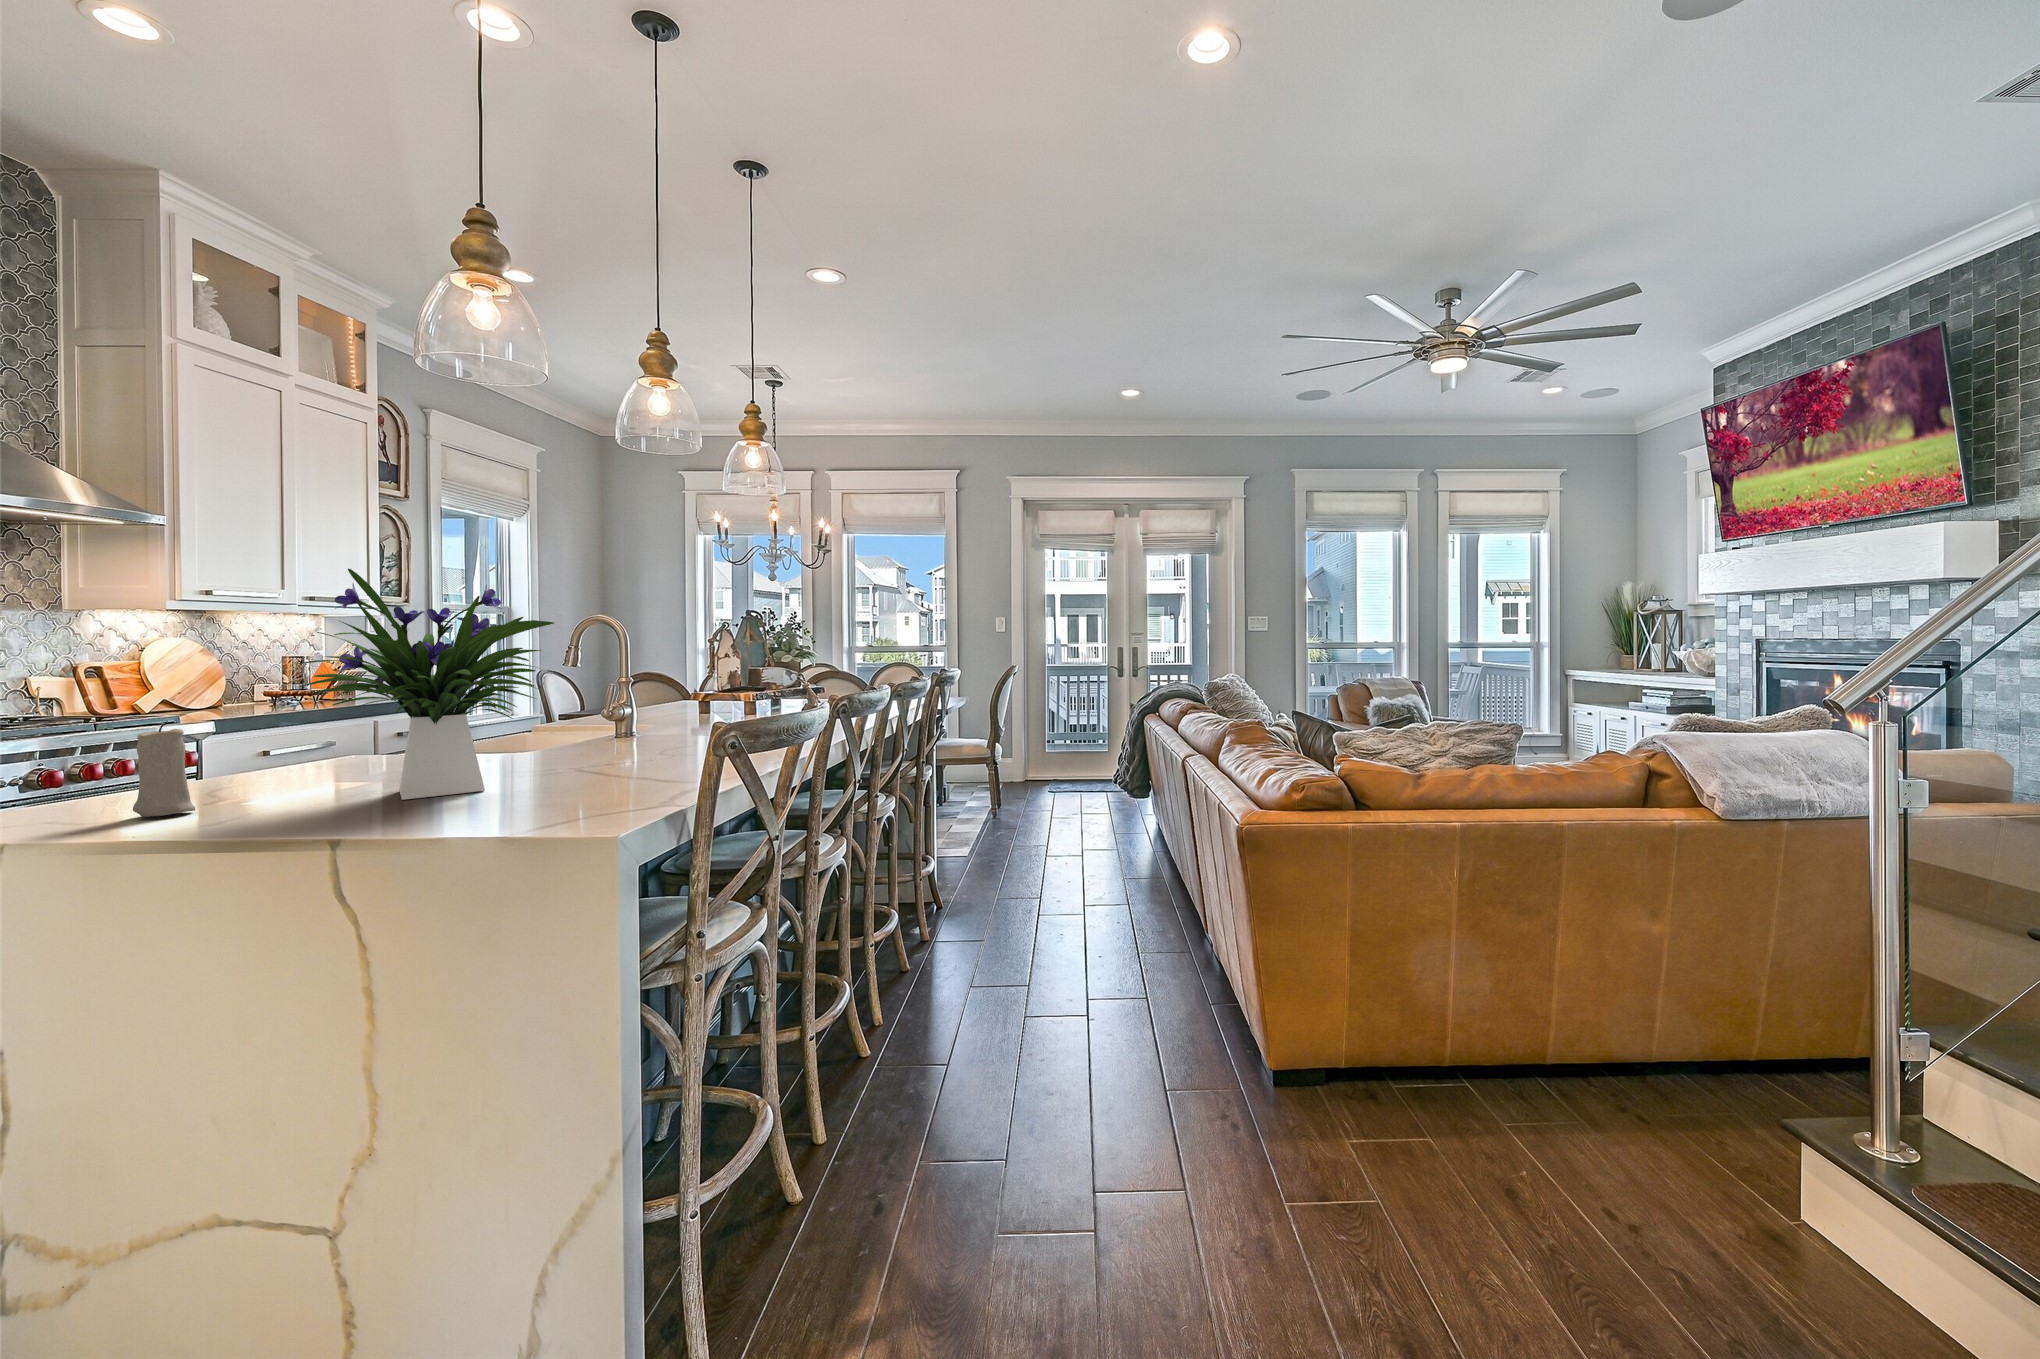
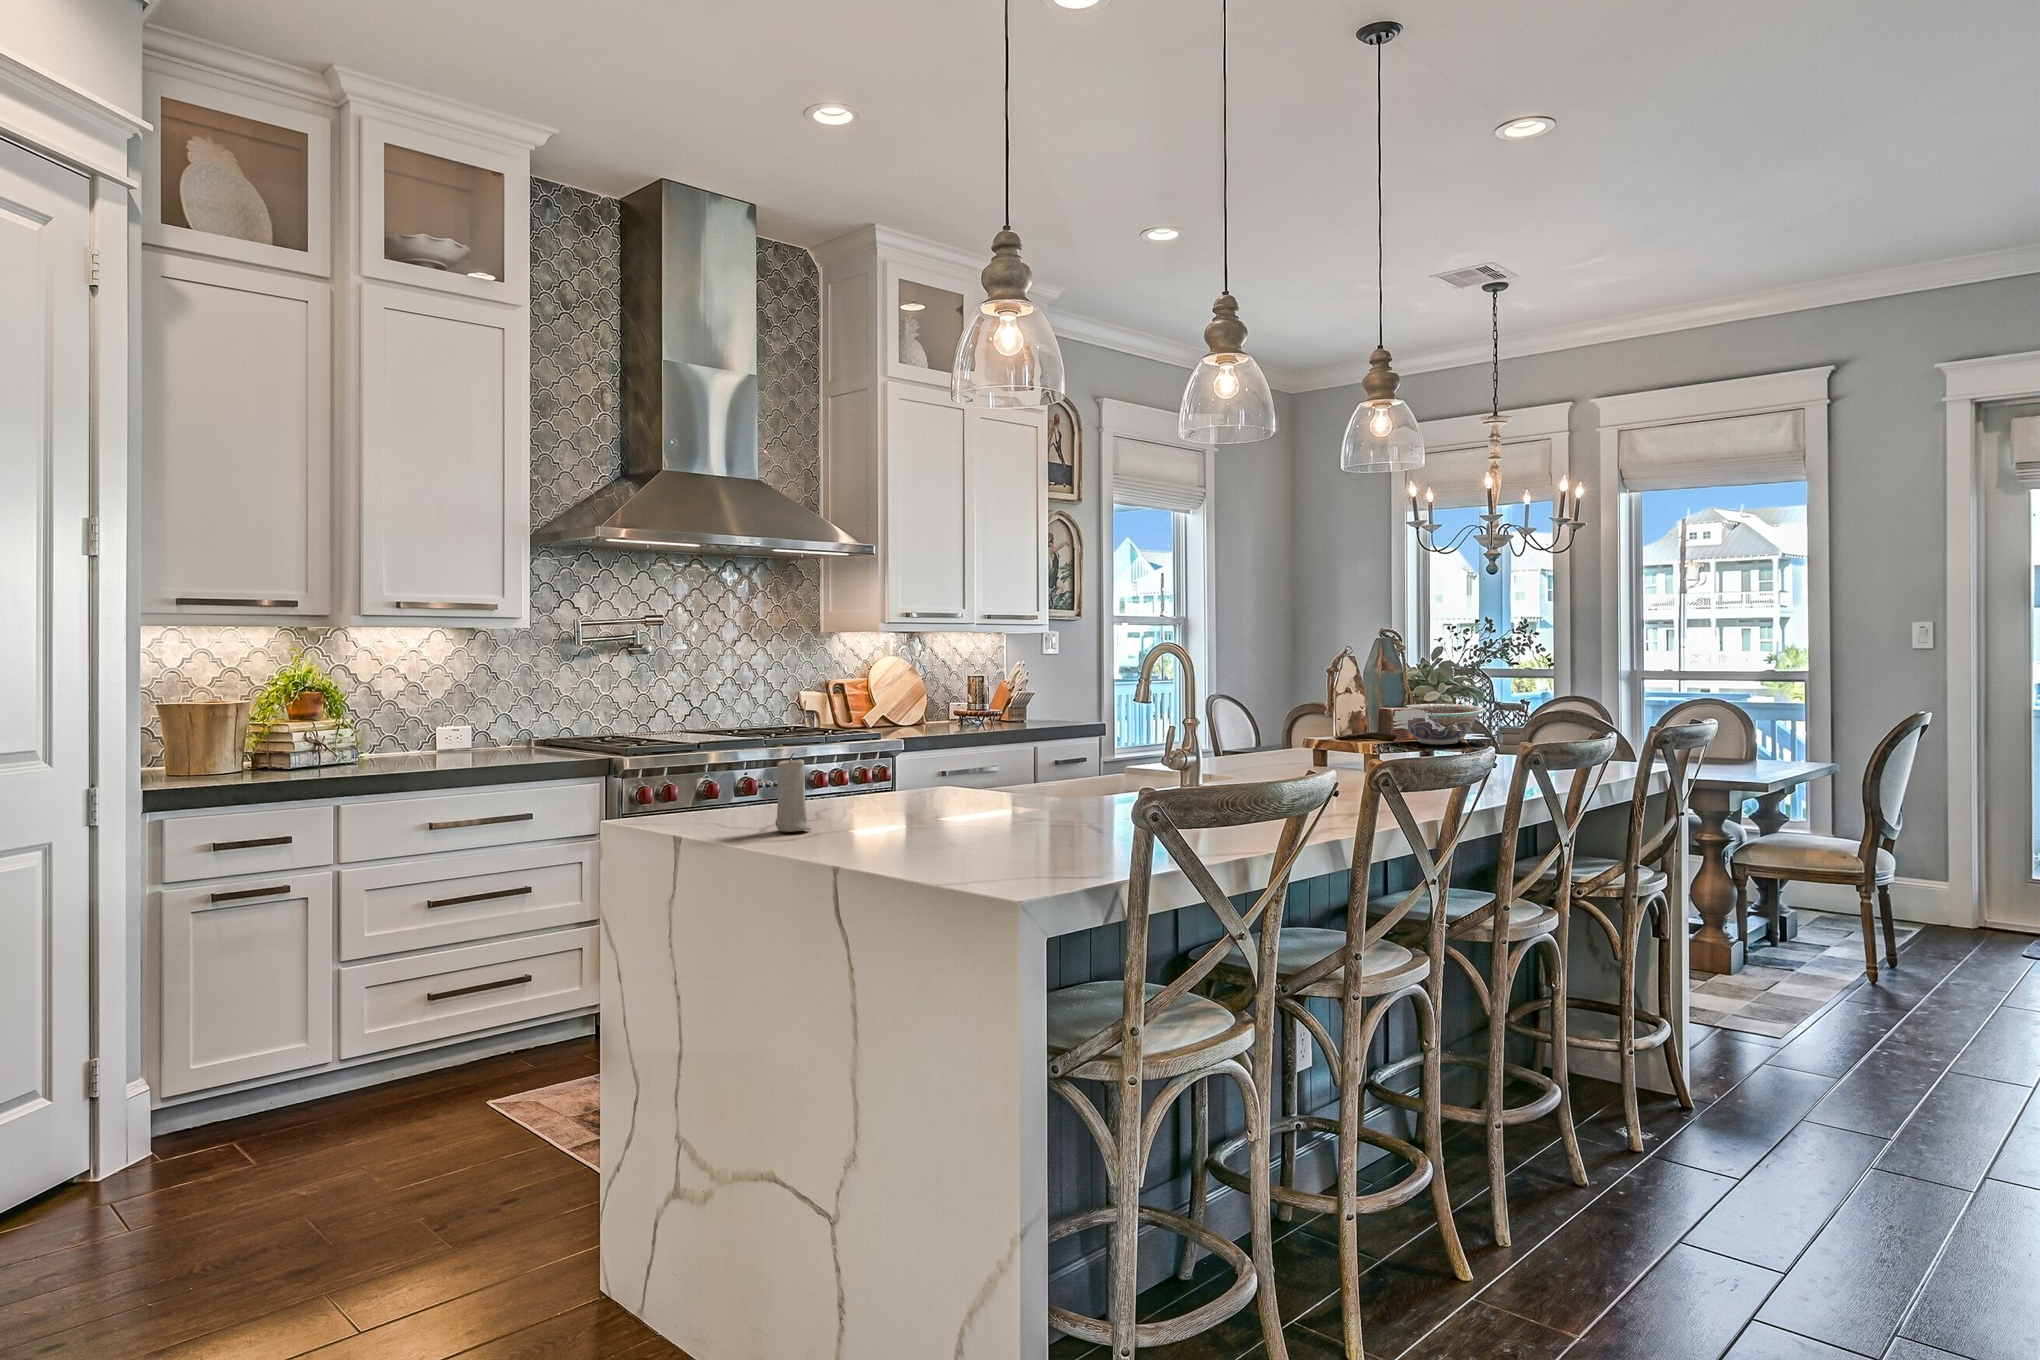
flower arrangement: present [298,569,554,800] -> none [873,621,1074,842]
decorative bowl: none [733,667,799,695] -> present [1406,704,1485,744]

